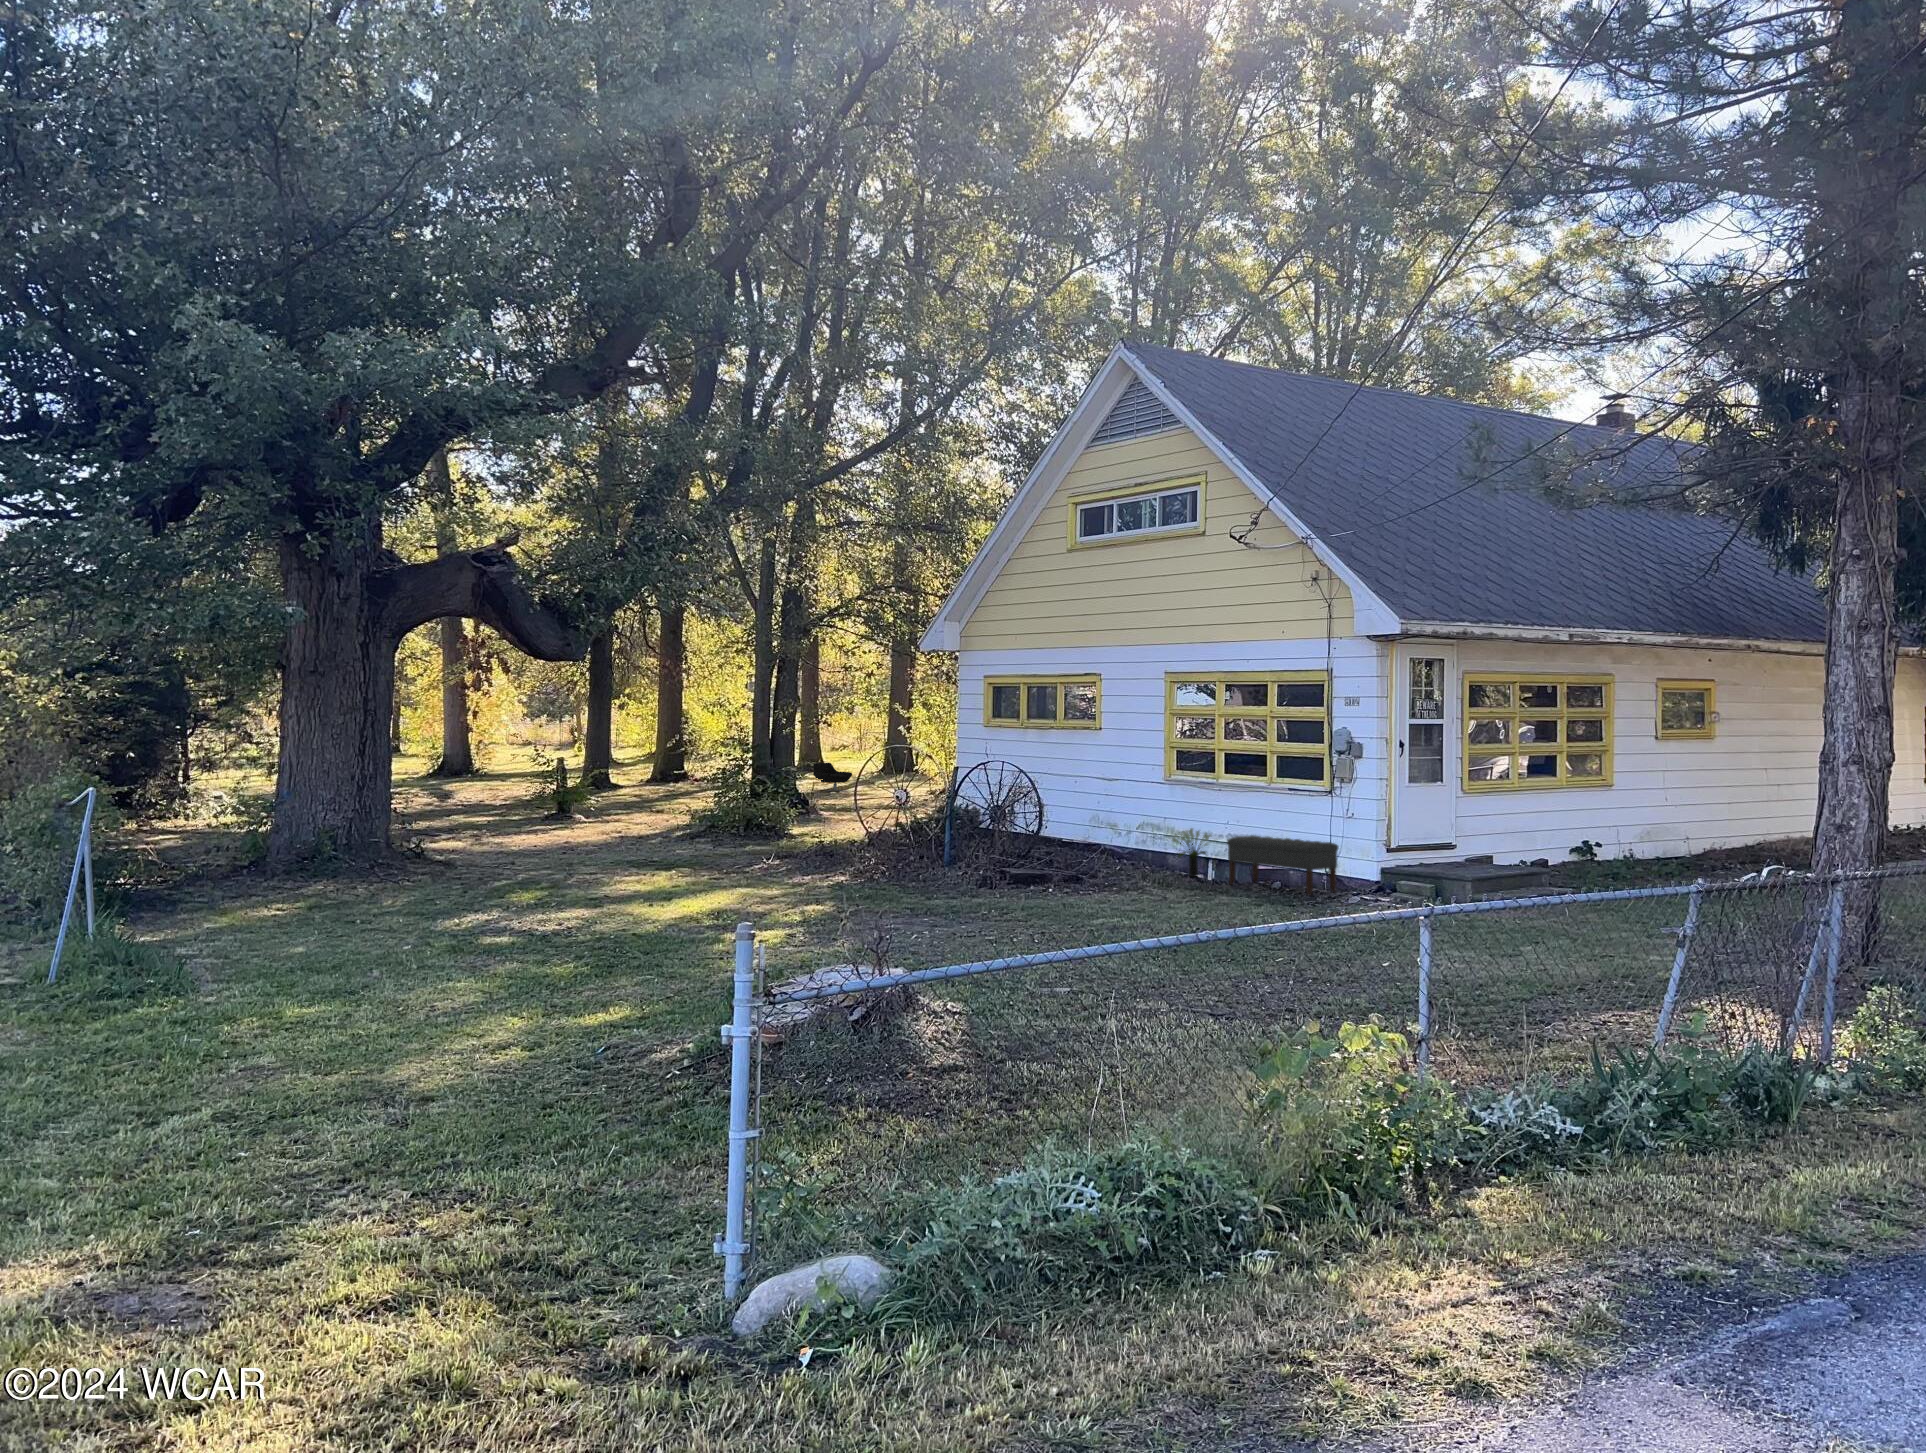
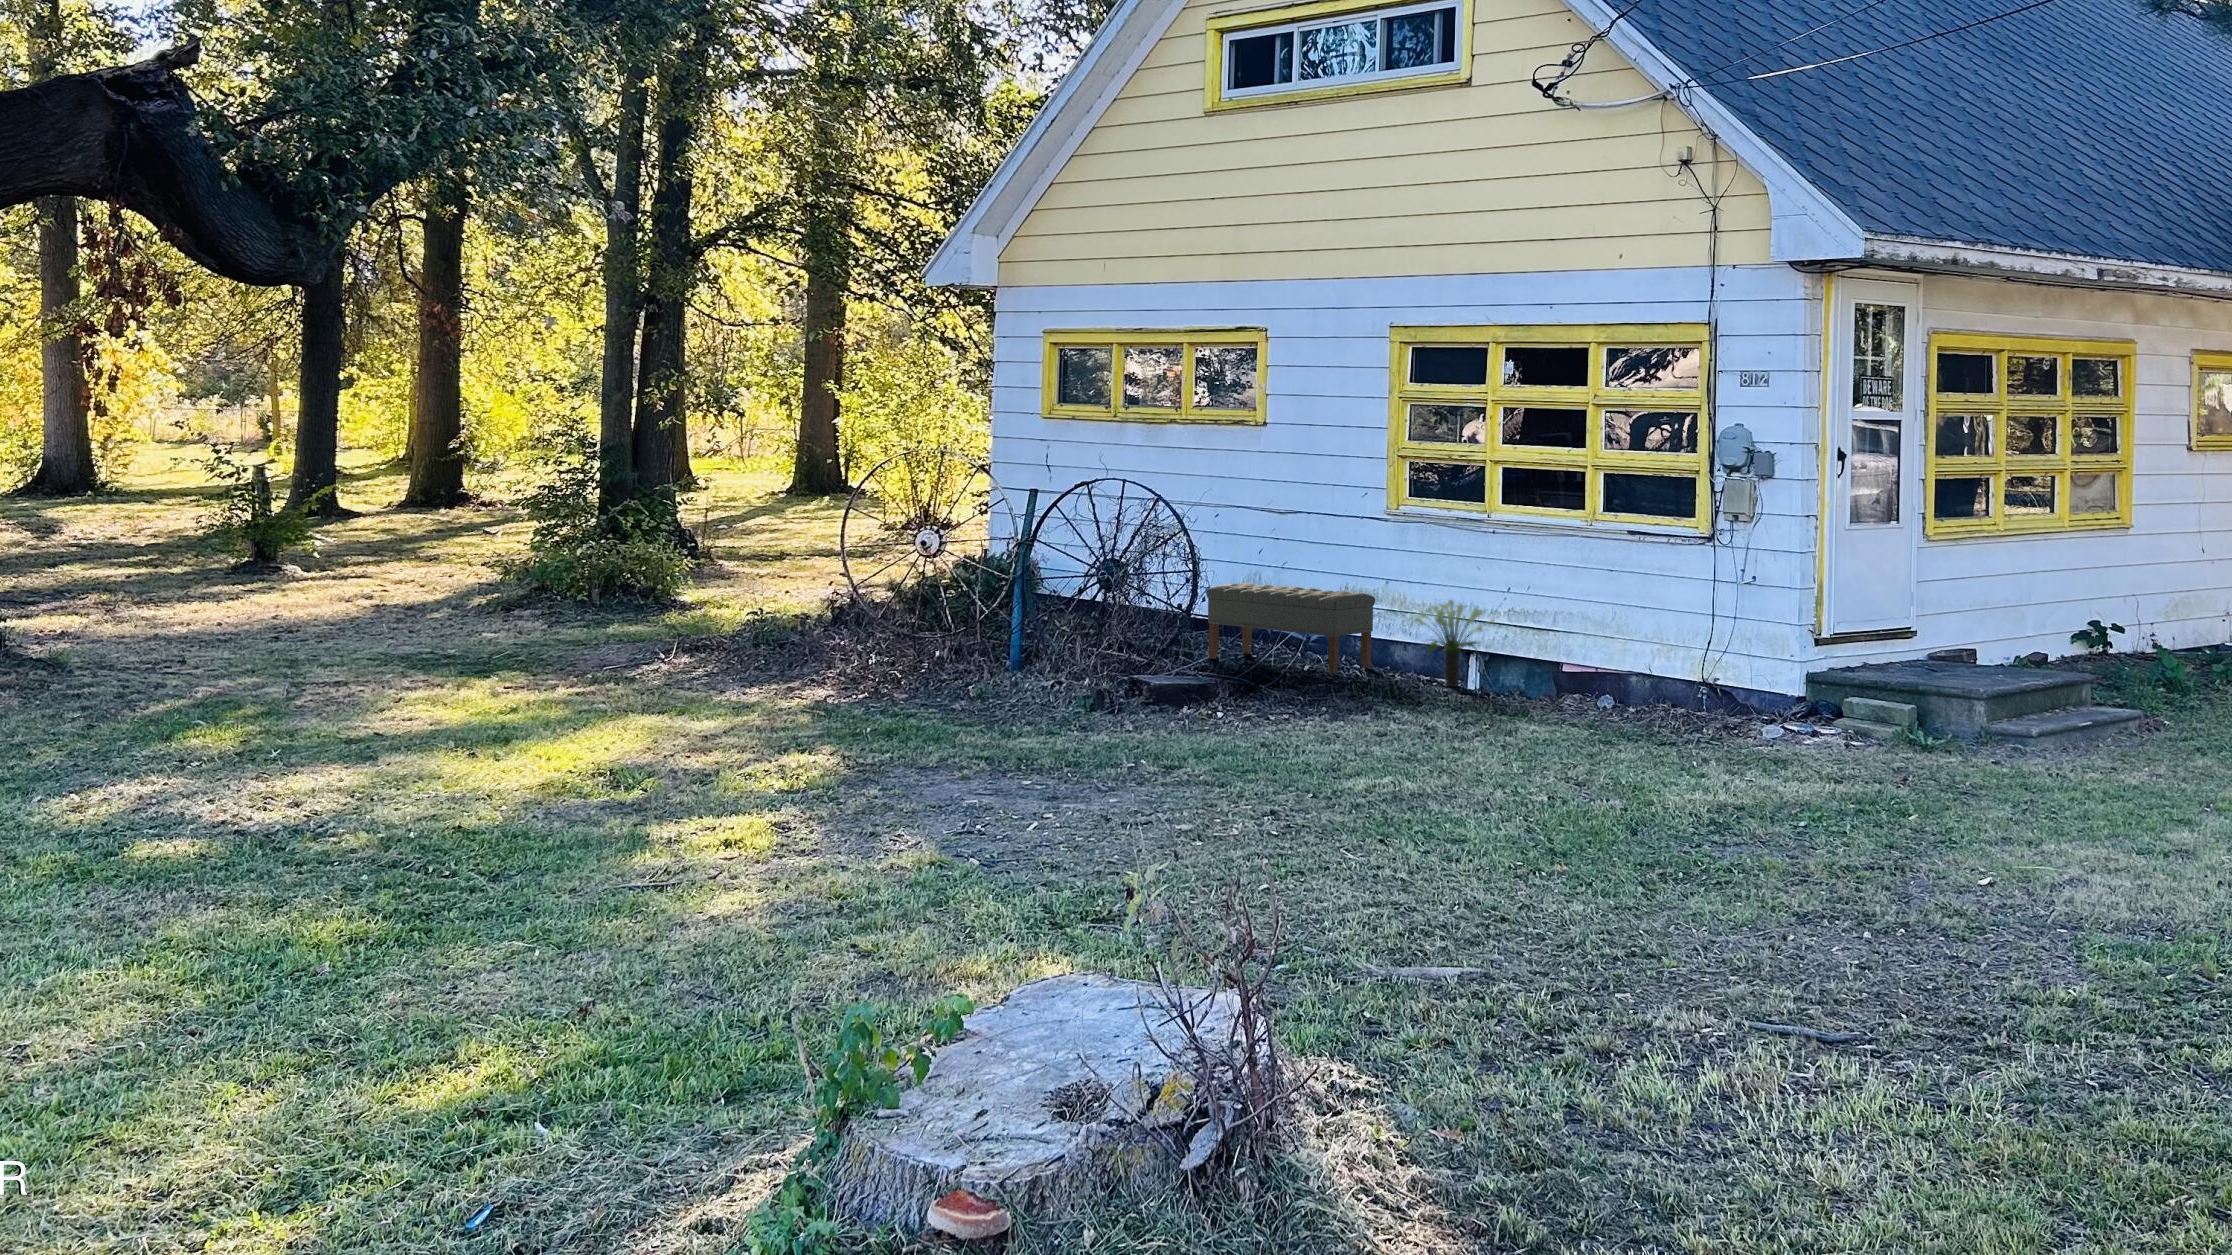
lounge chair: present [813,763,852,792] -> none [695,476,759,523]
bench: present [1227,835,1339,895] -> present [1206,583,1375,674]

